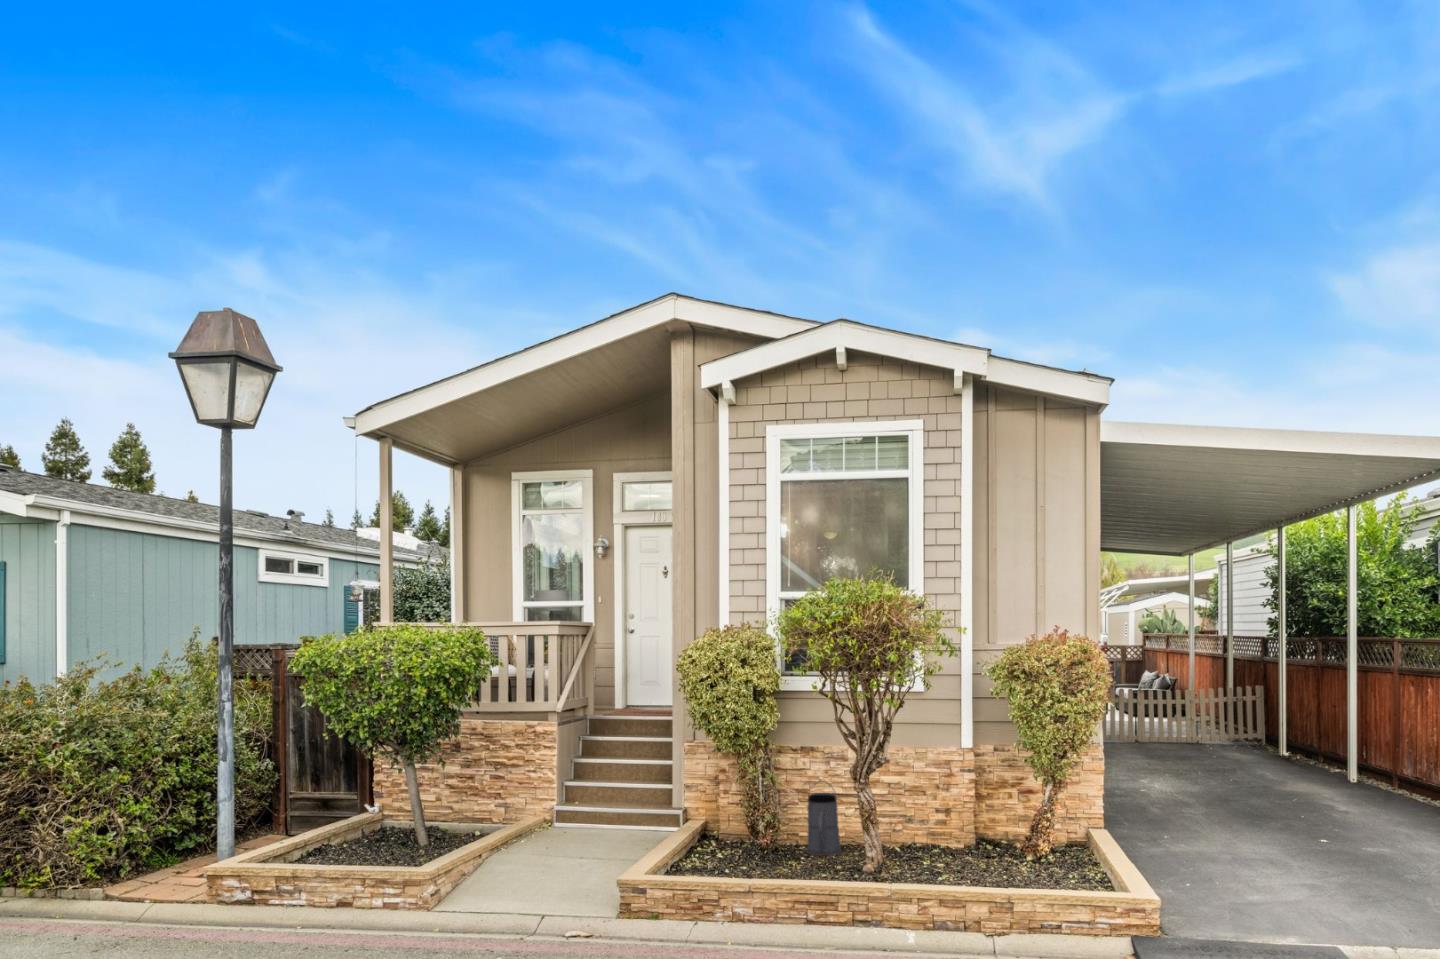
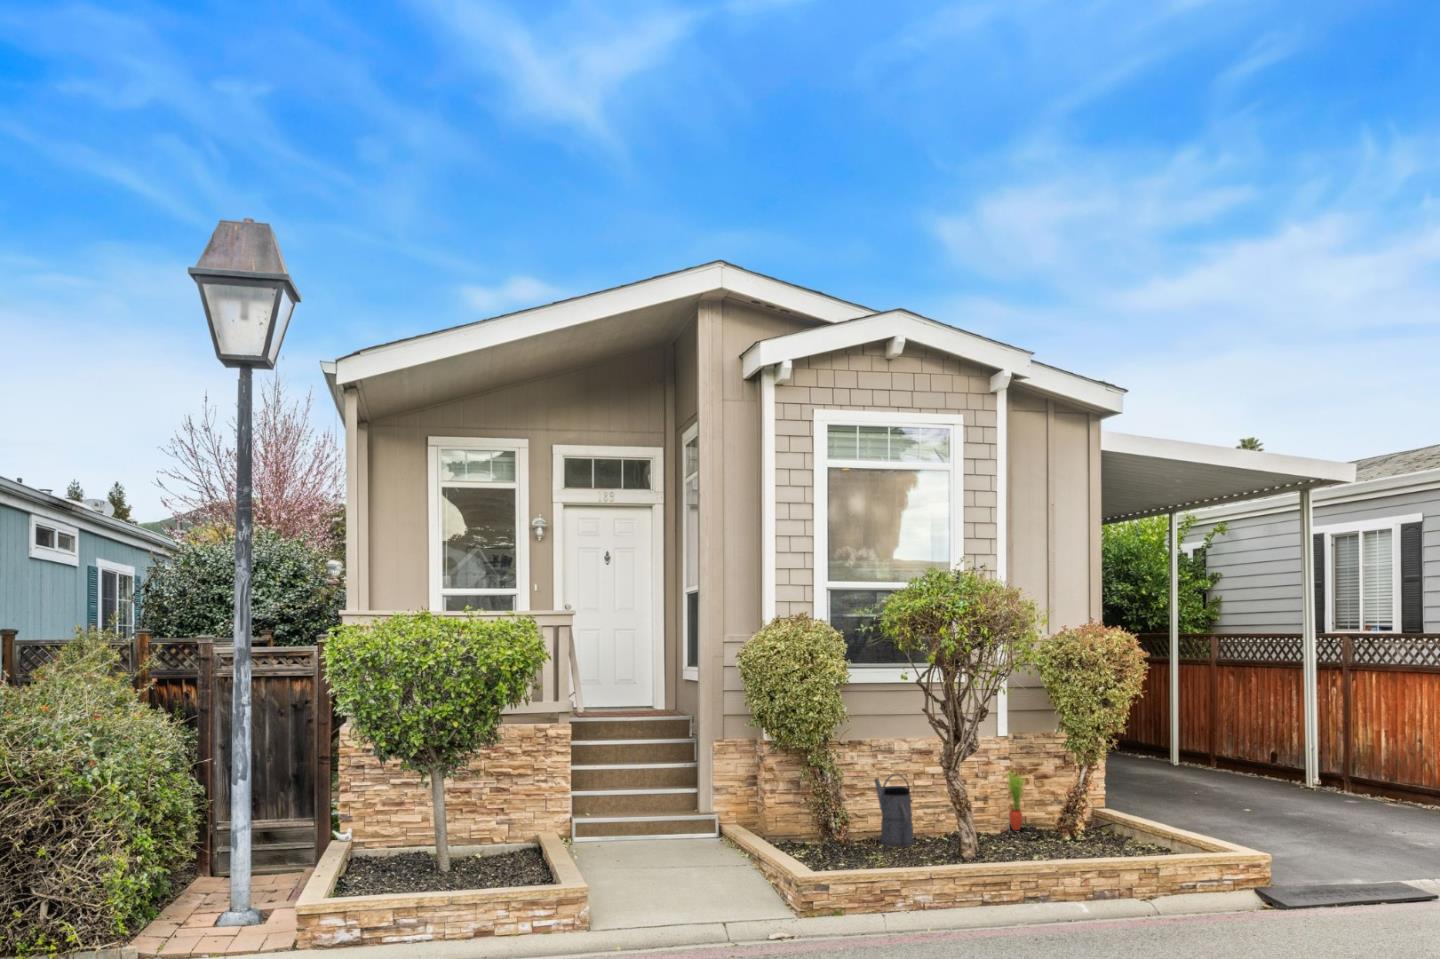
potted plant: none [964,781,989,847] -> present [1007,770,1024,830]

